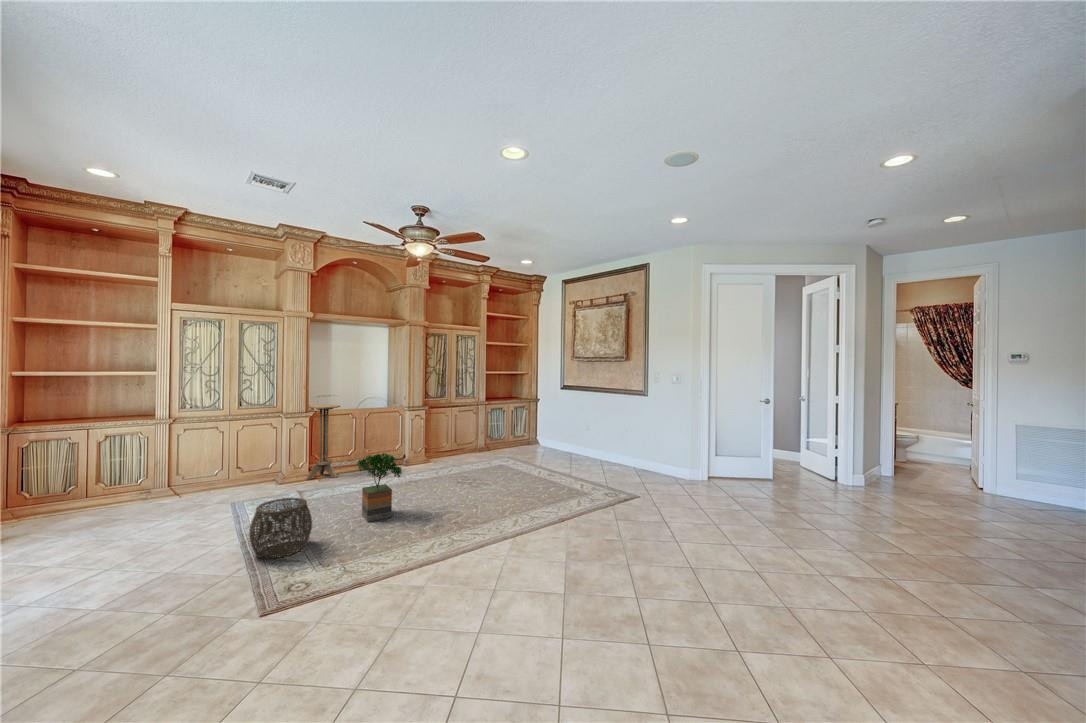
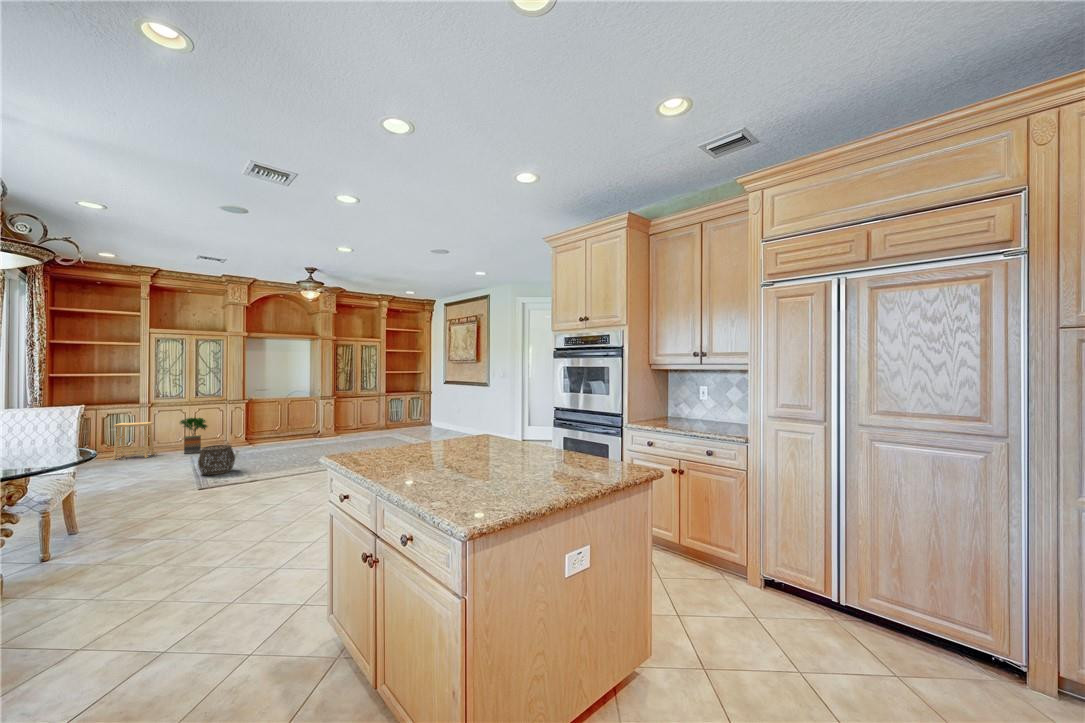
side table: present [307,405,340,480] -> none [244,396,267,446]
footstool: none [110,447,177,510] -> present [113,422,155,460]
potted tree: present [357,453,402,522] -> present [180,418,207,454]

